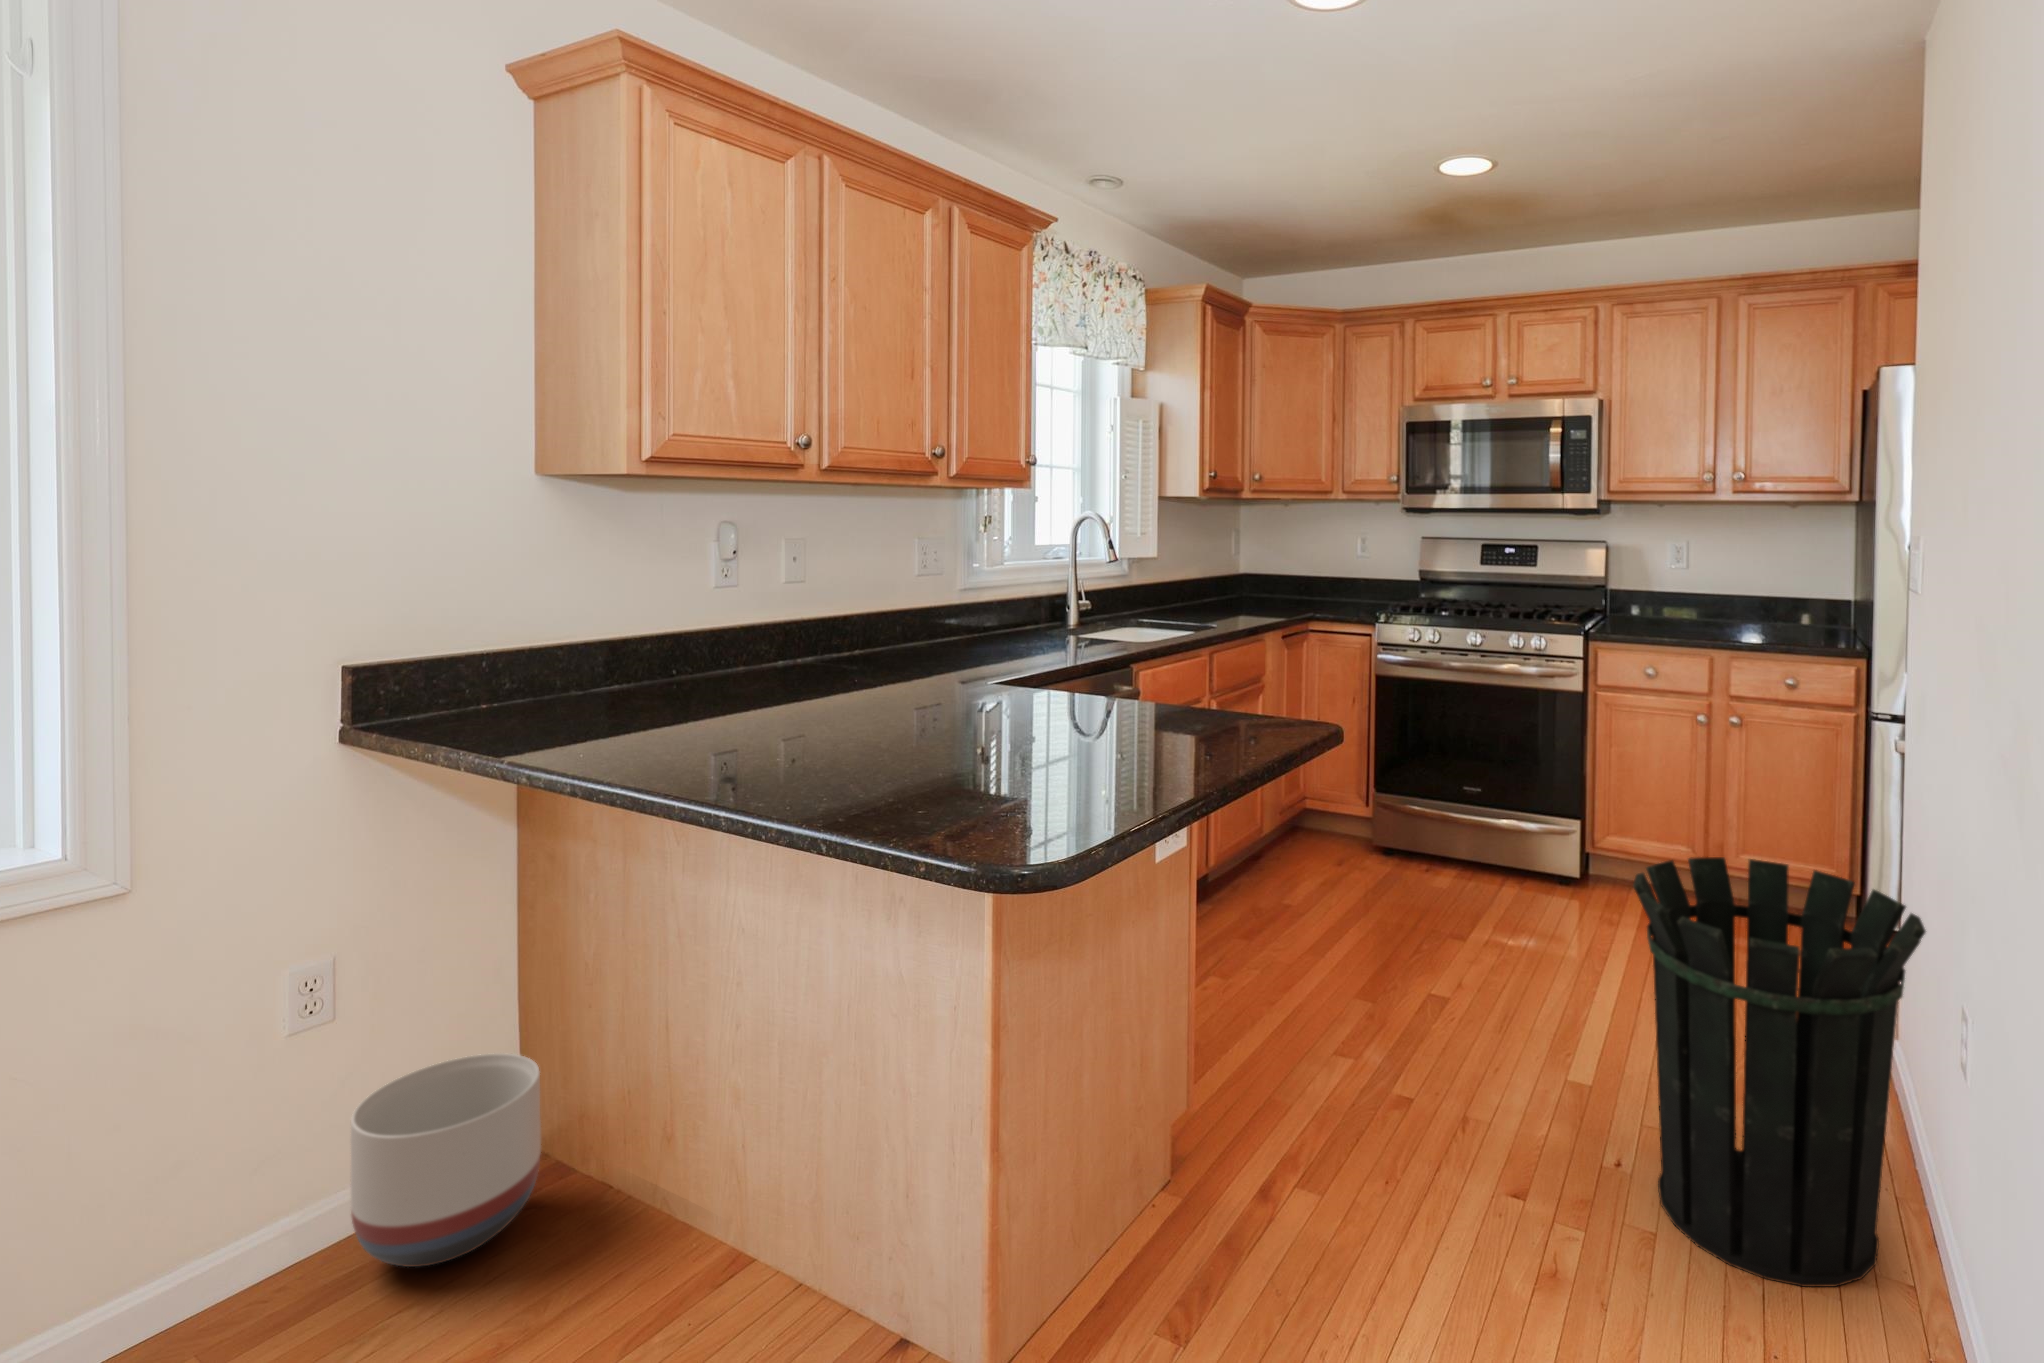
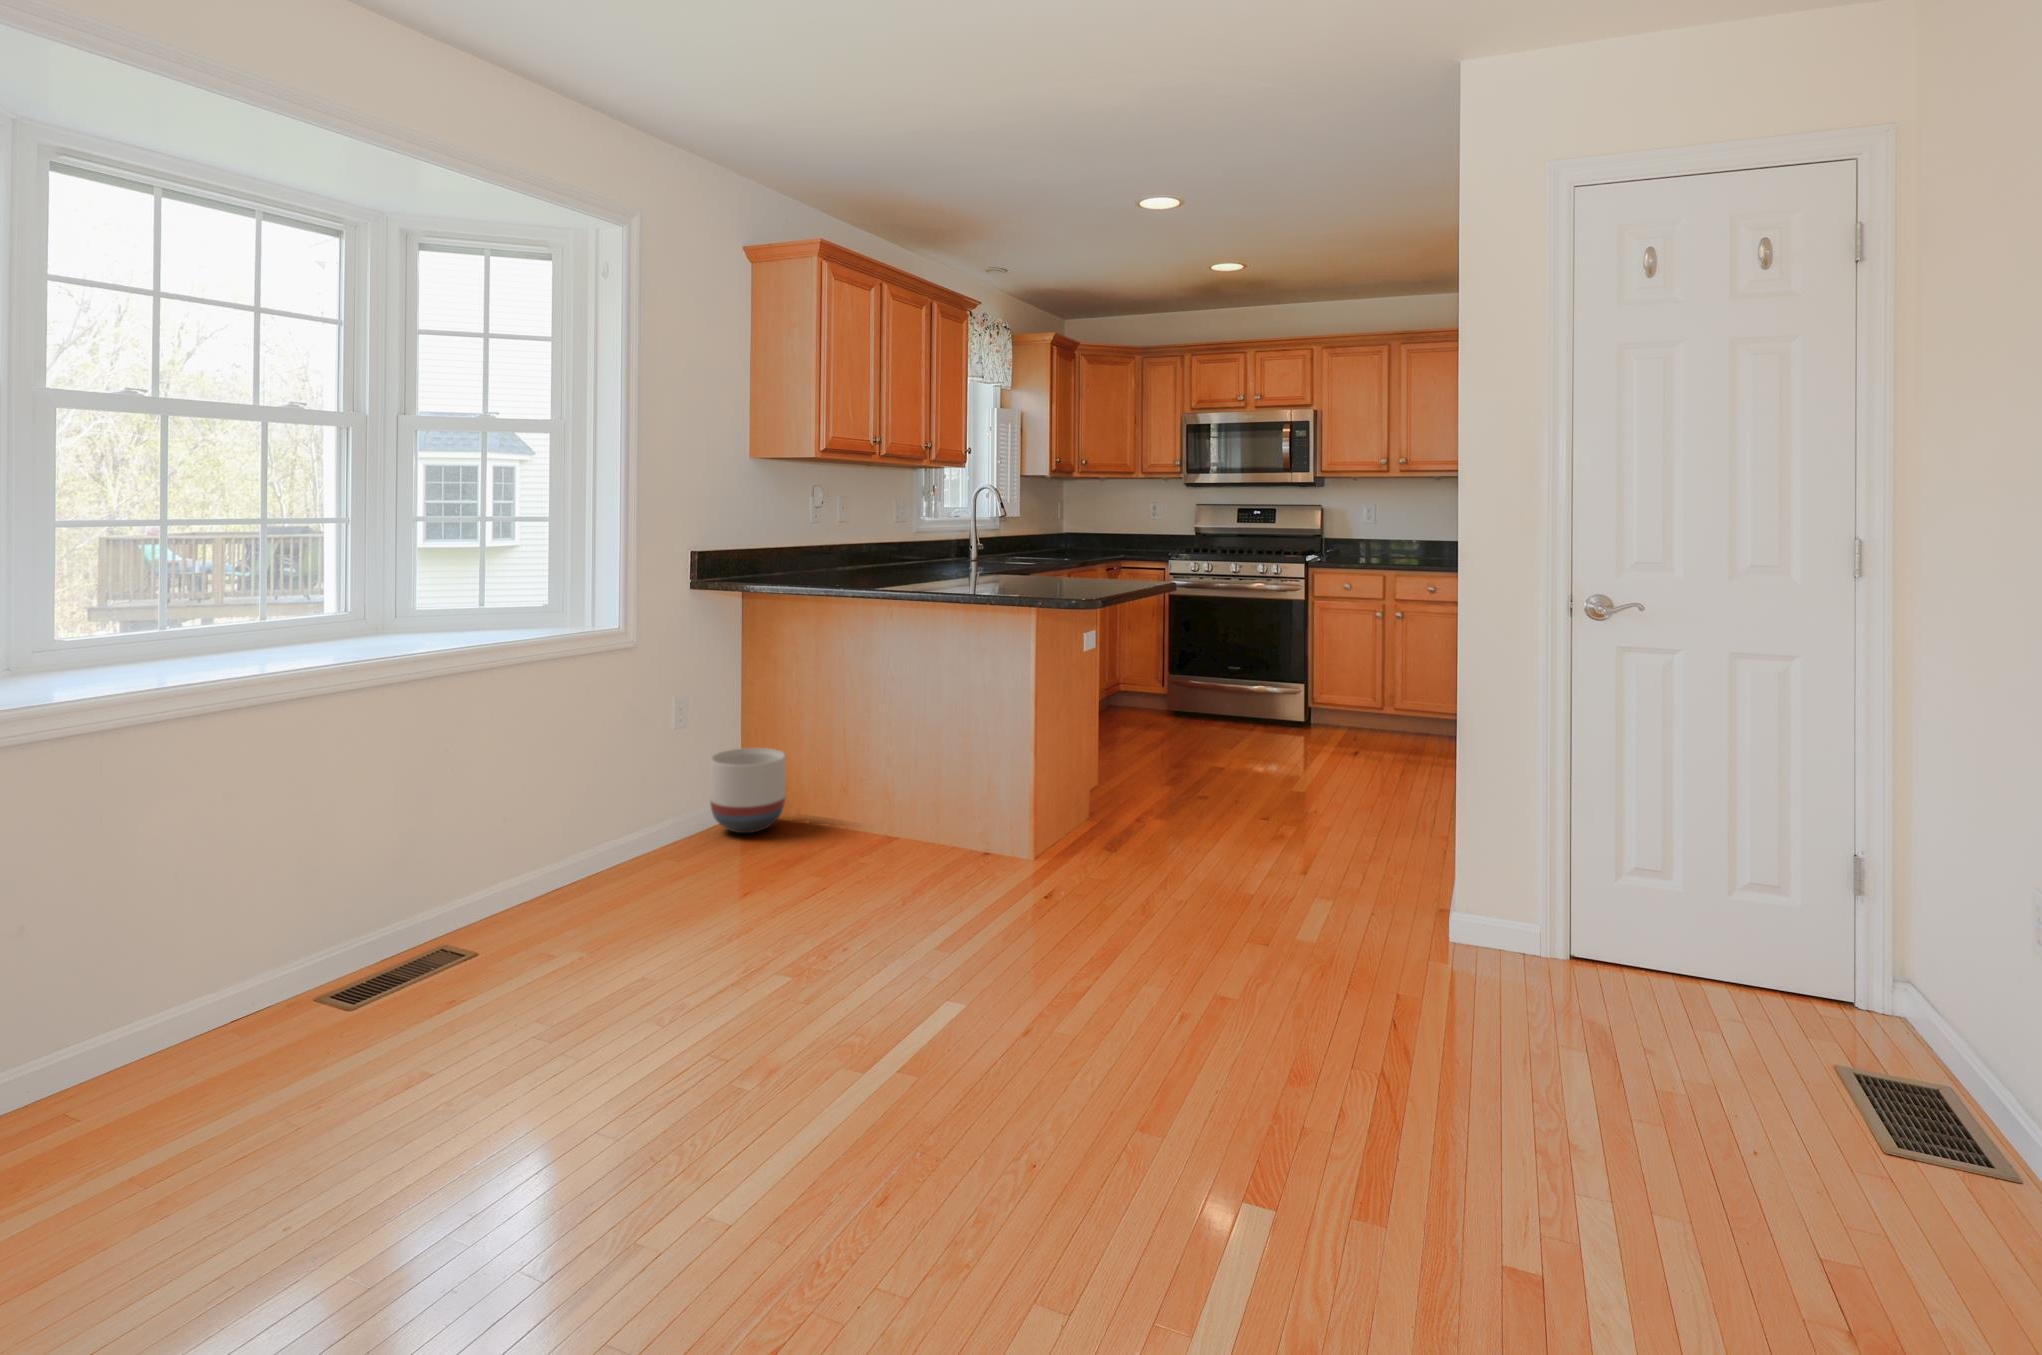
waste bin: present [1633,857,1926,1287] -> none [1320,656,1456,837]

